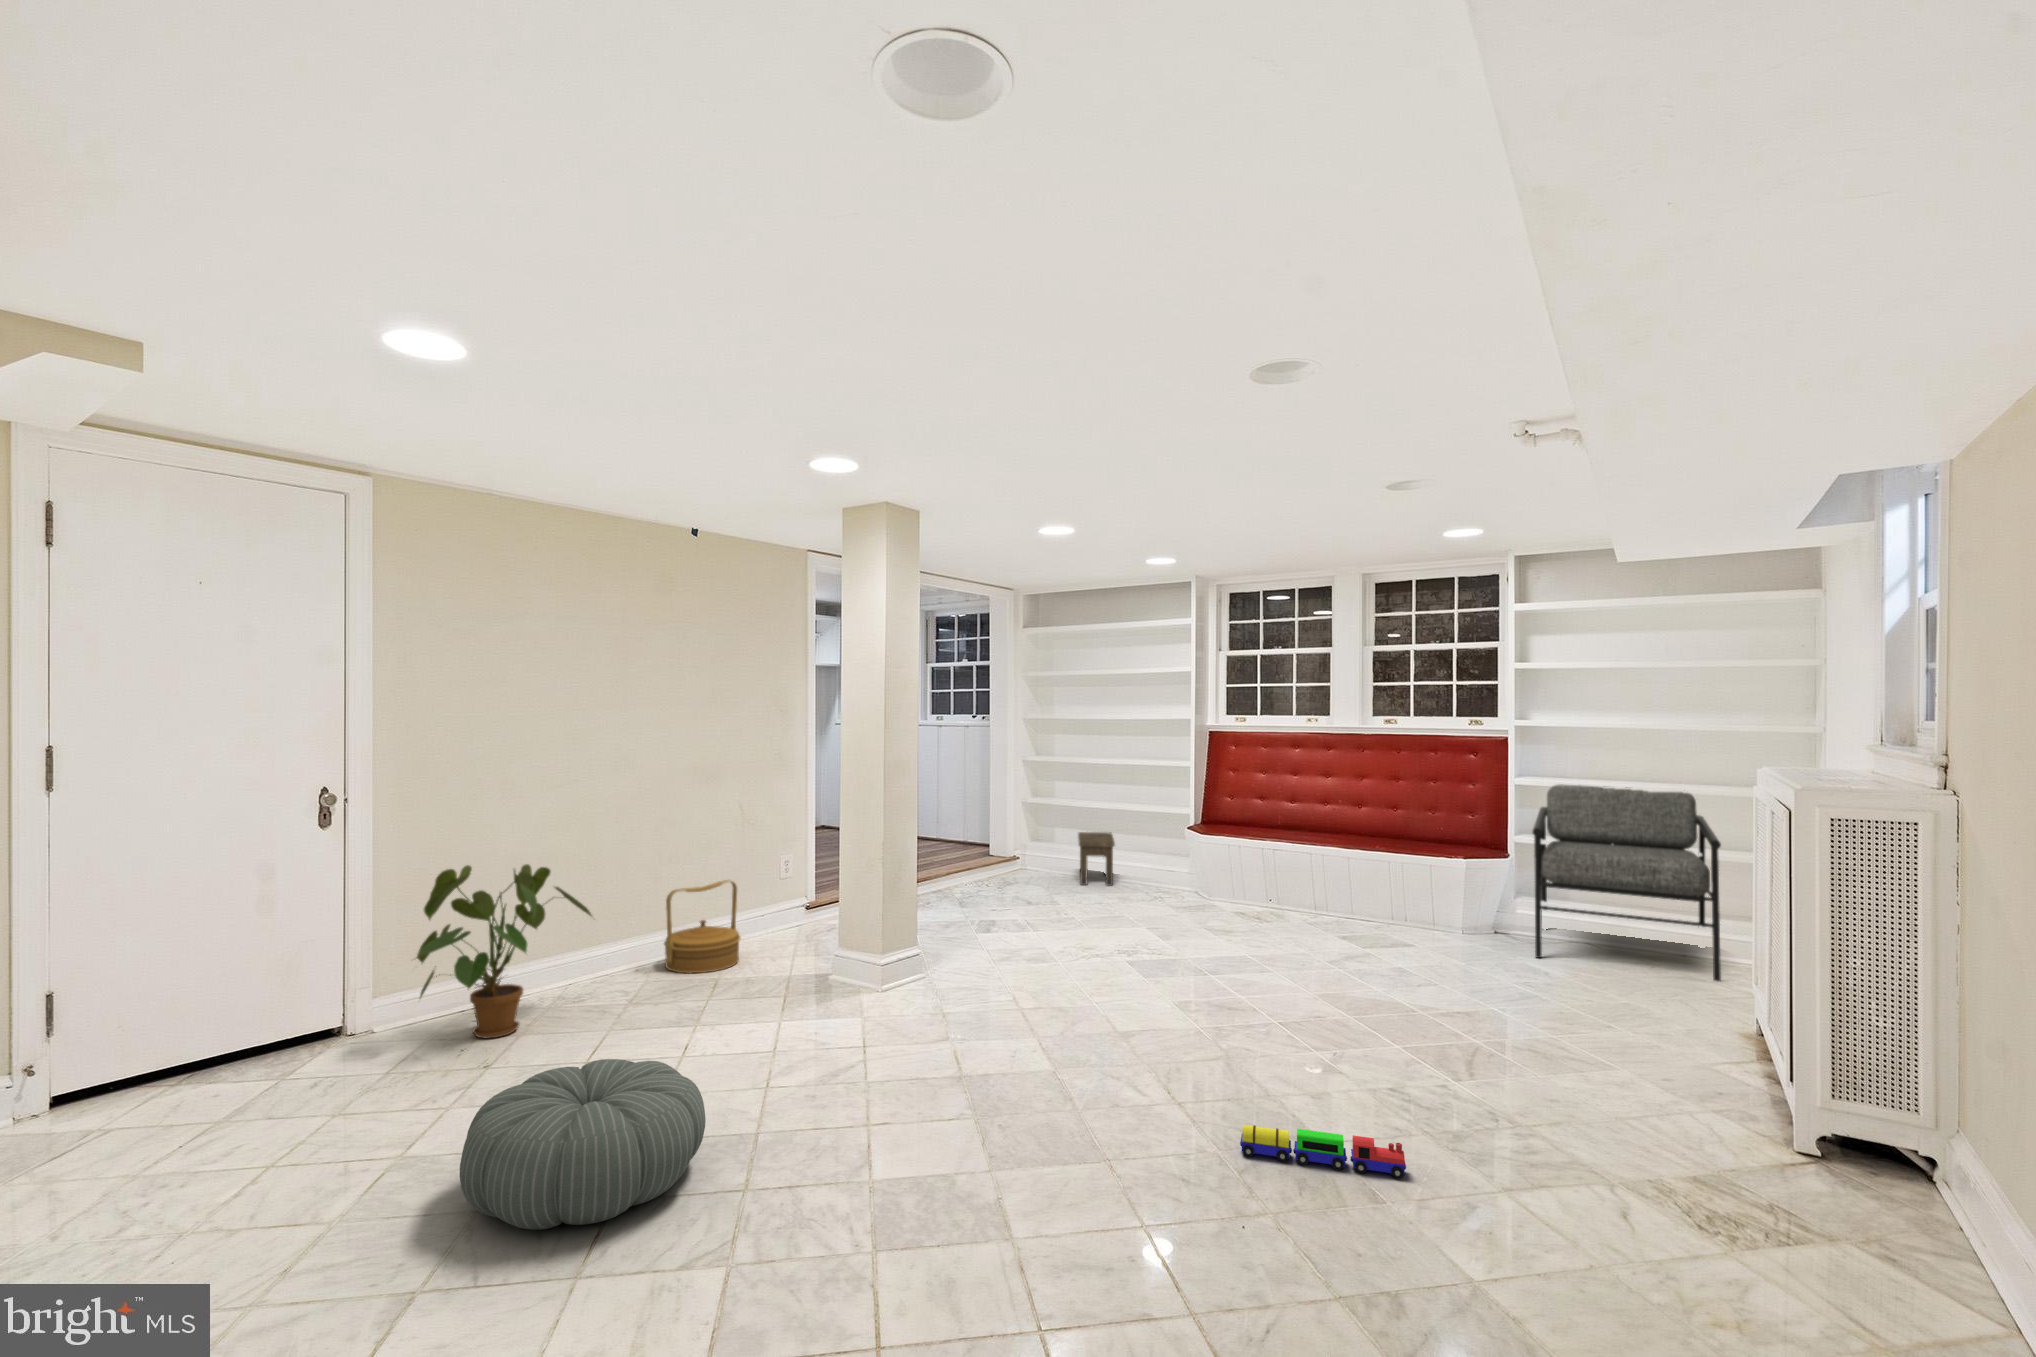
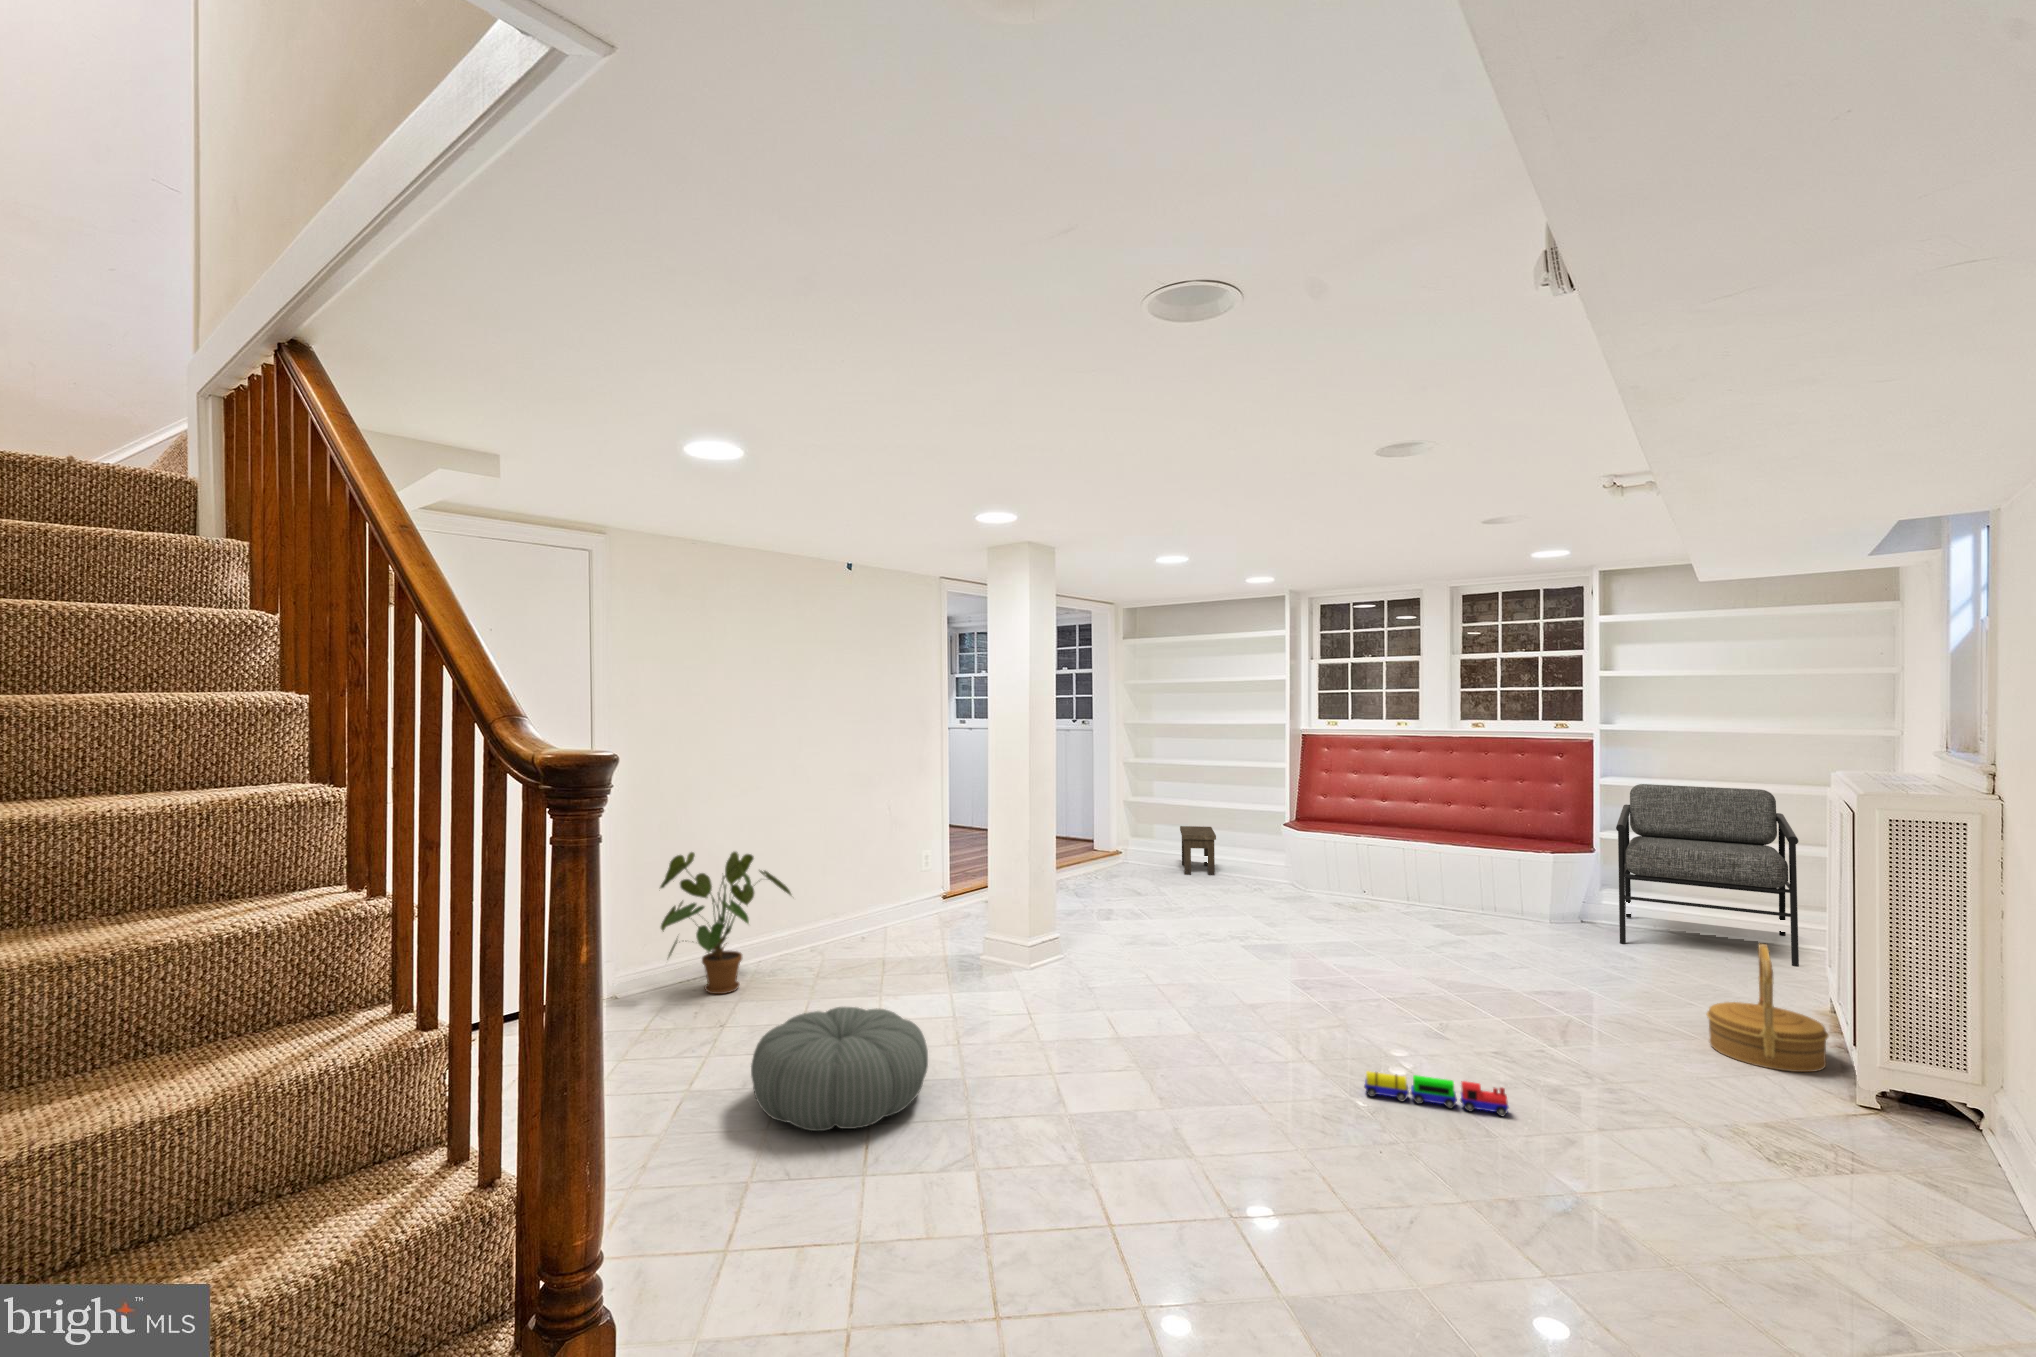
woven basket: present [664,880,740,973] -> present [1707,944,1828,1072]

